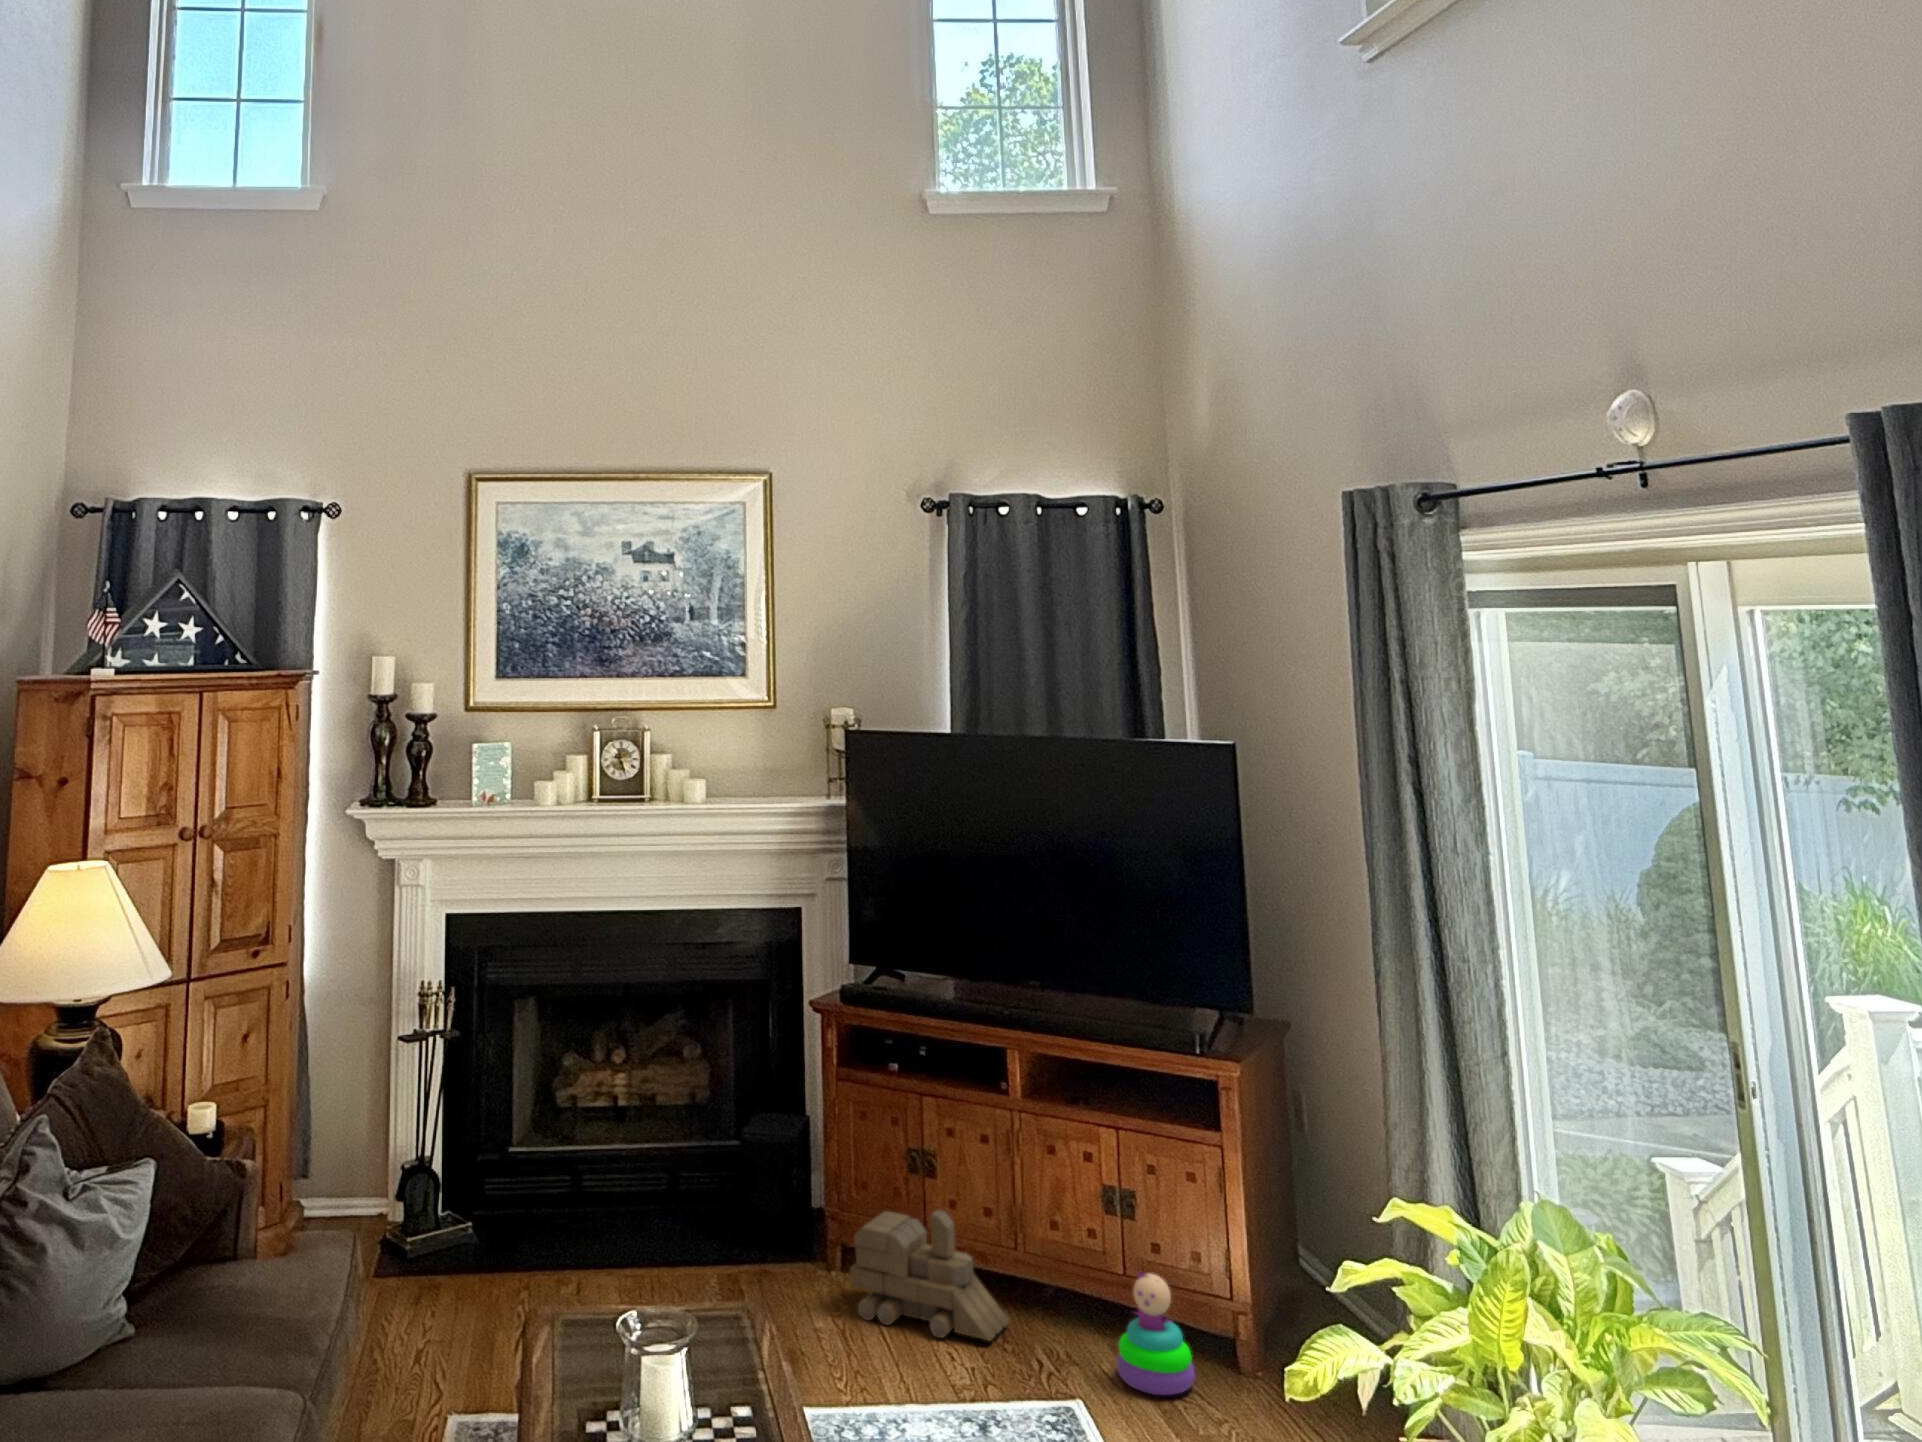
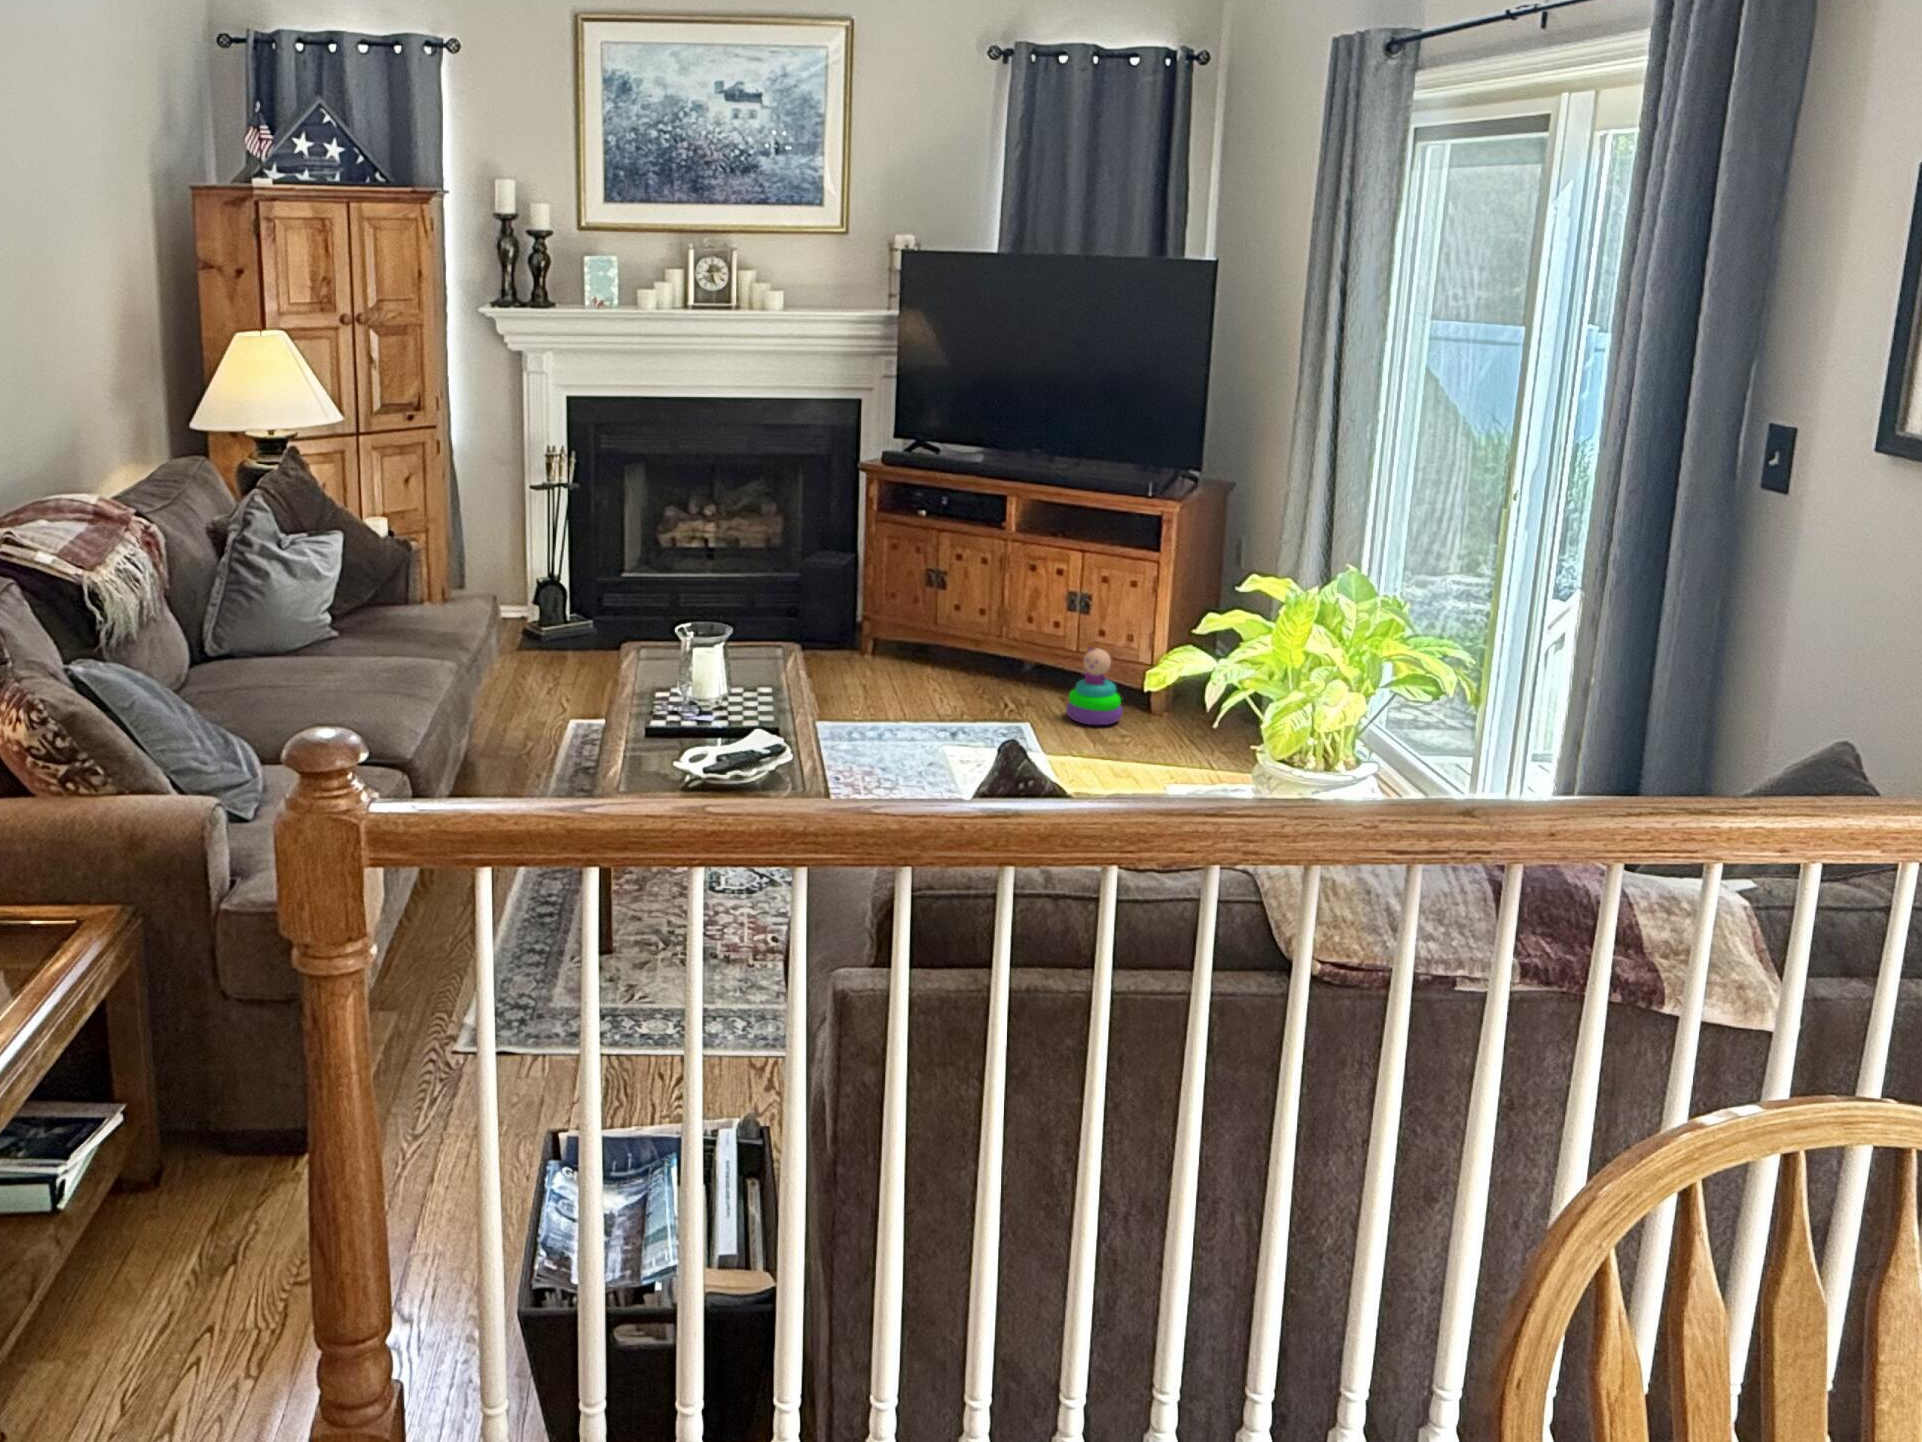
toy train: present [850,1210,1009,1341] -> none [878,611,995,695]

